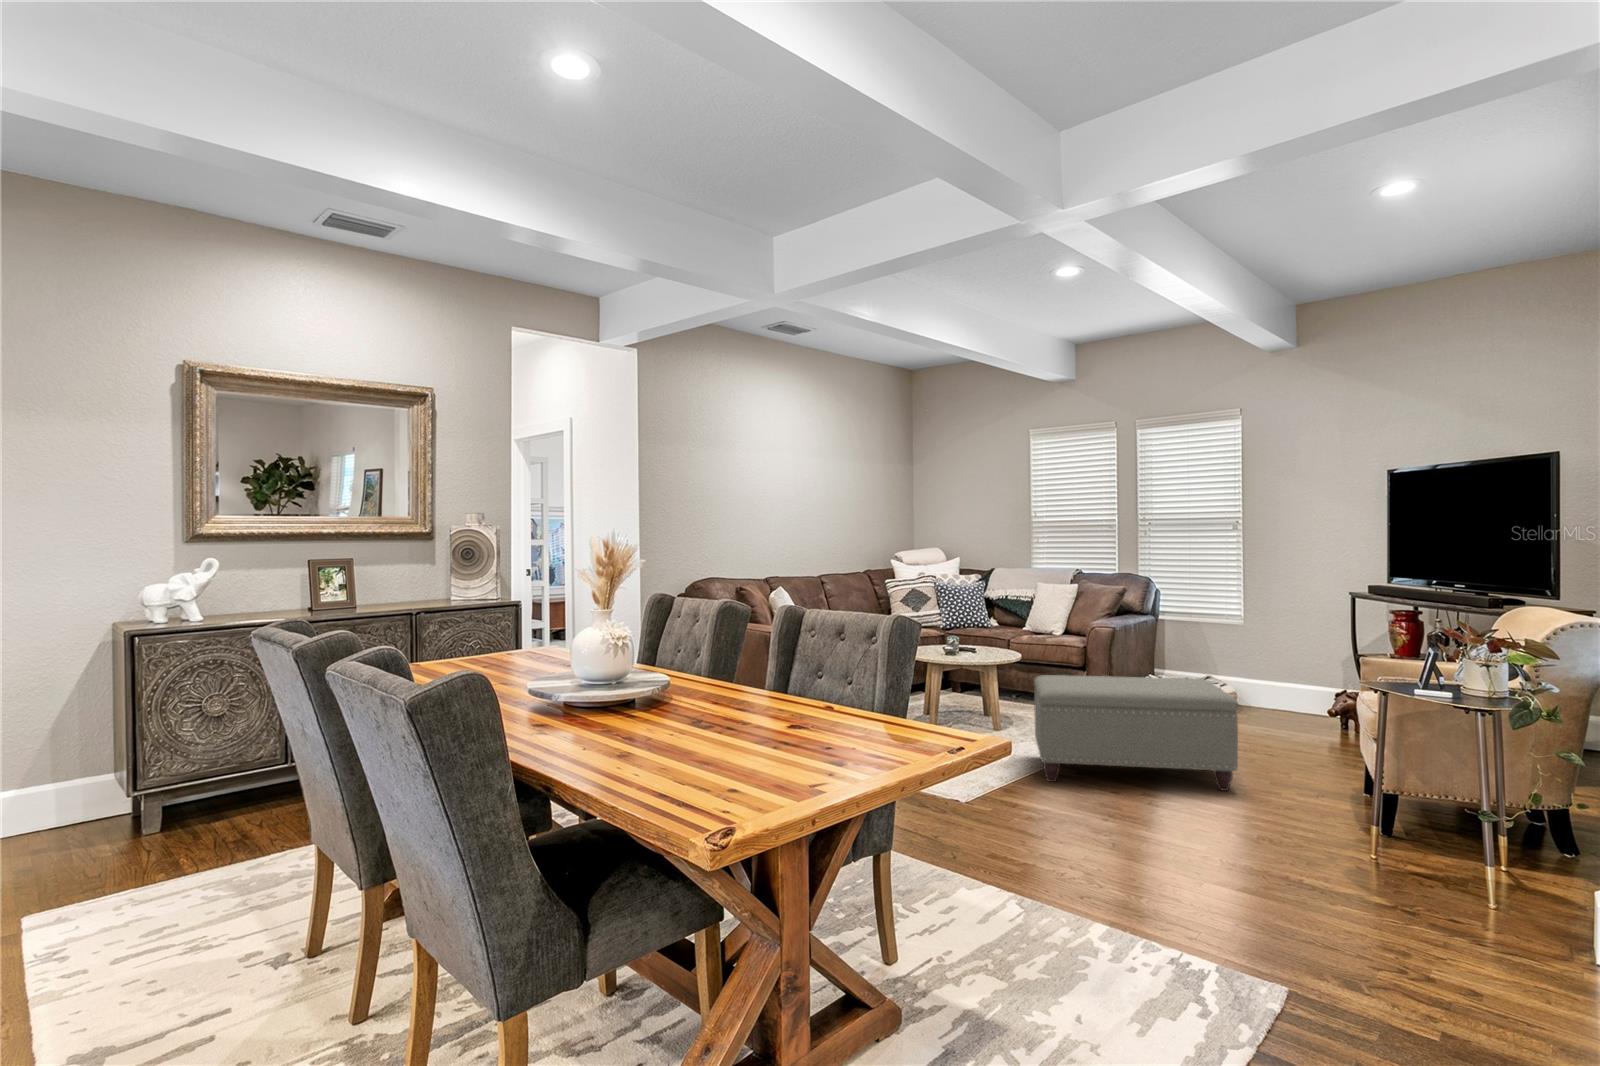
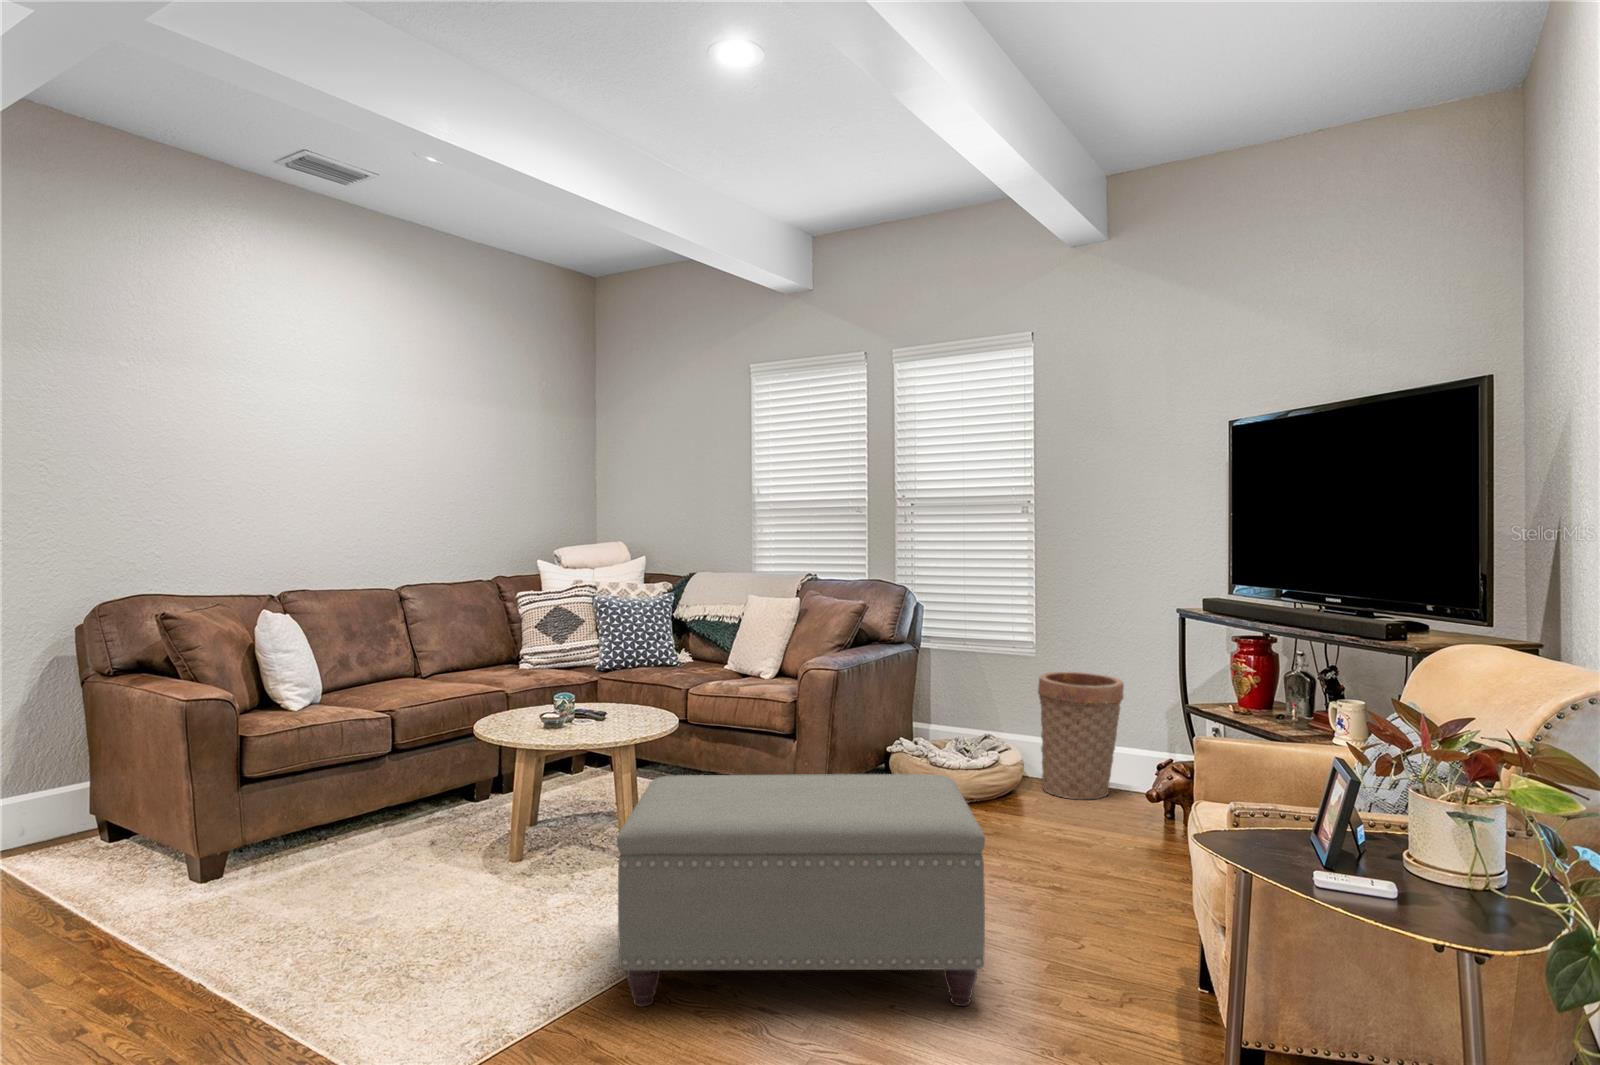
basket: none [1248,635,1311,717] -> present [1038,672,1124,799]

